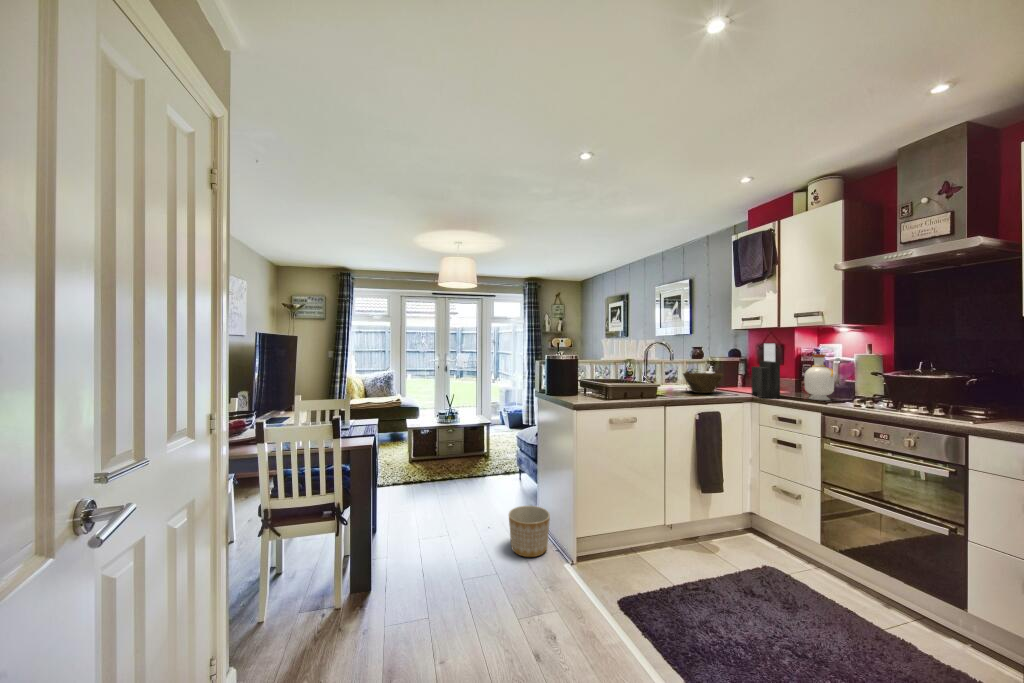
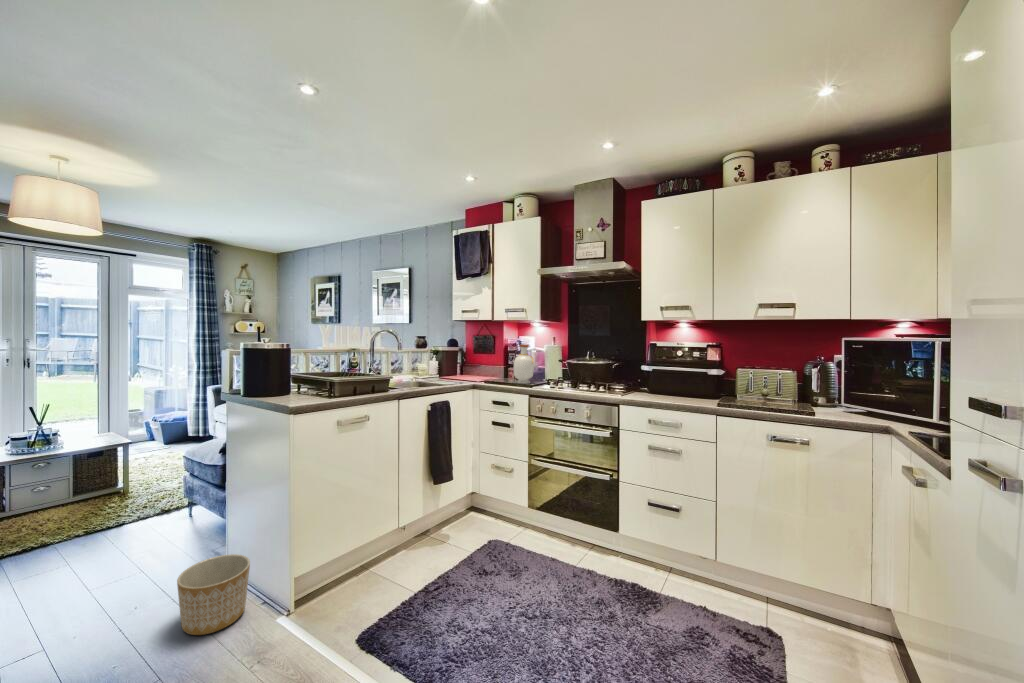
knife block: present [751,343,780,398] -> none [473,334,497,385]
bowl: present [683,372,723,393] -> none [413,361,450,384]

